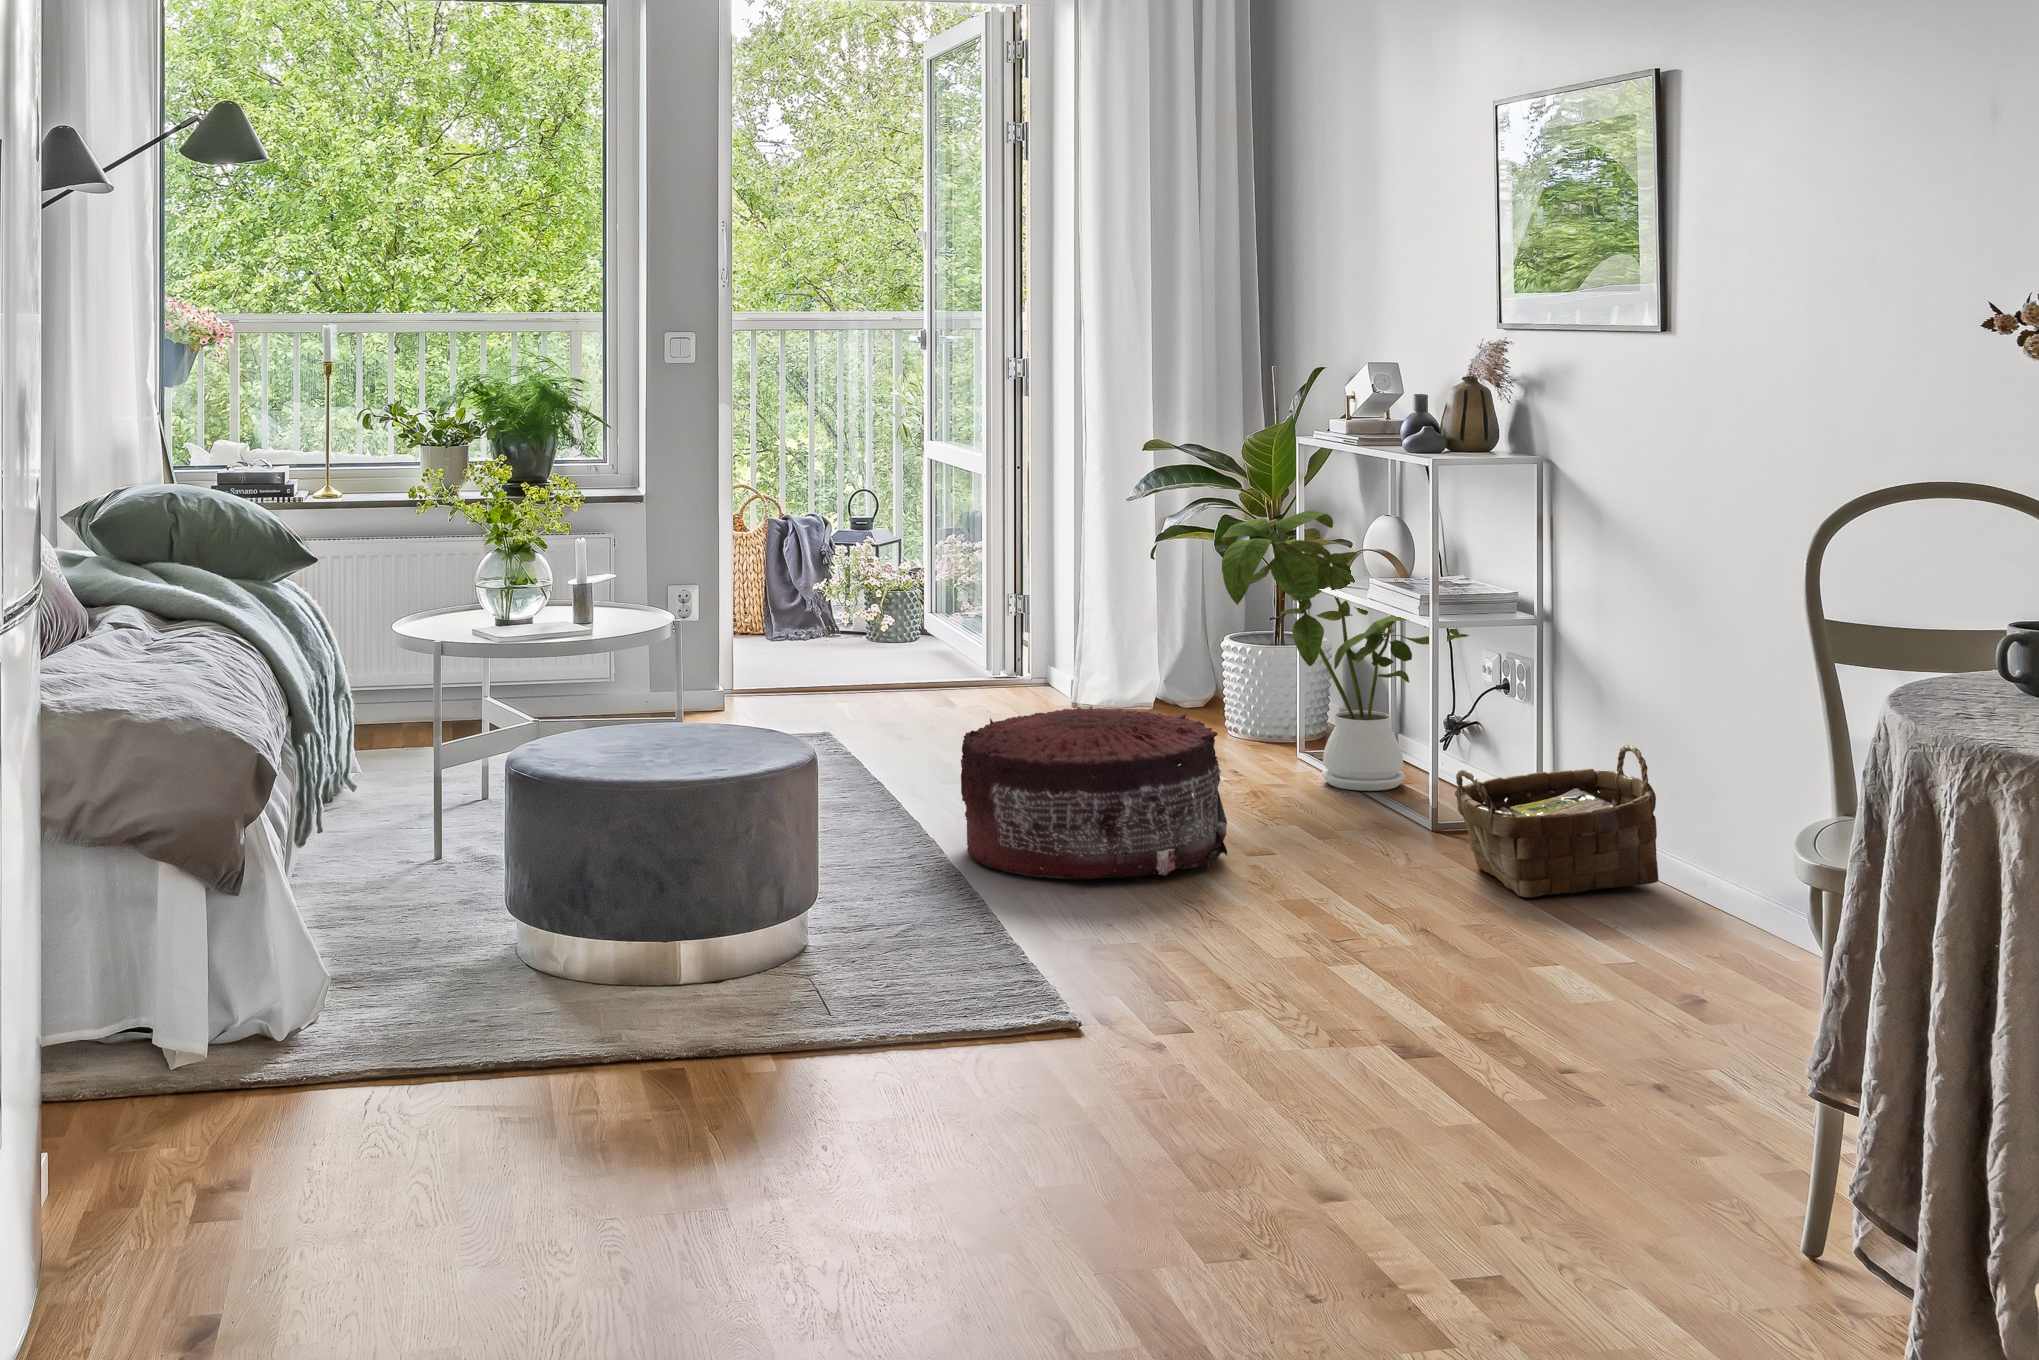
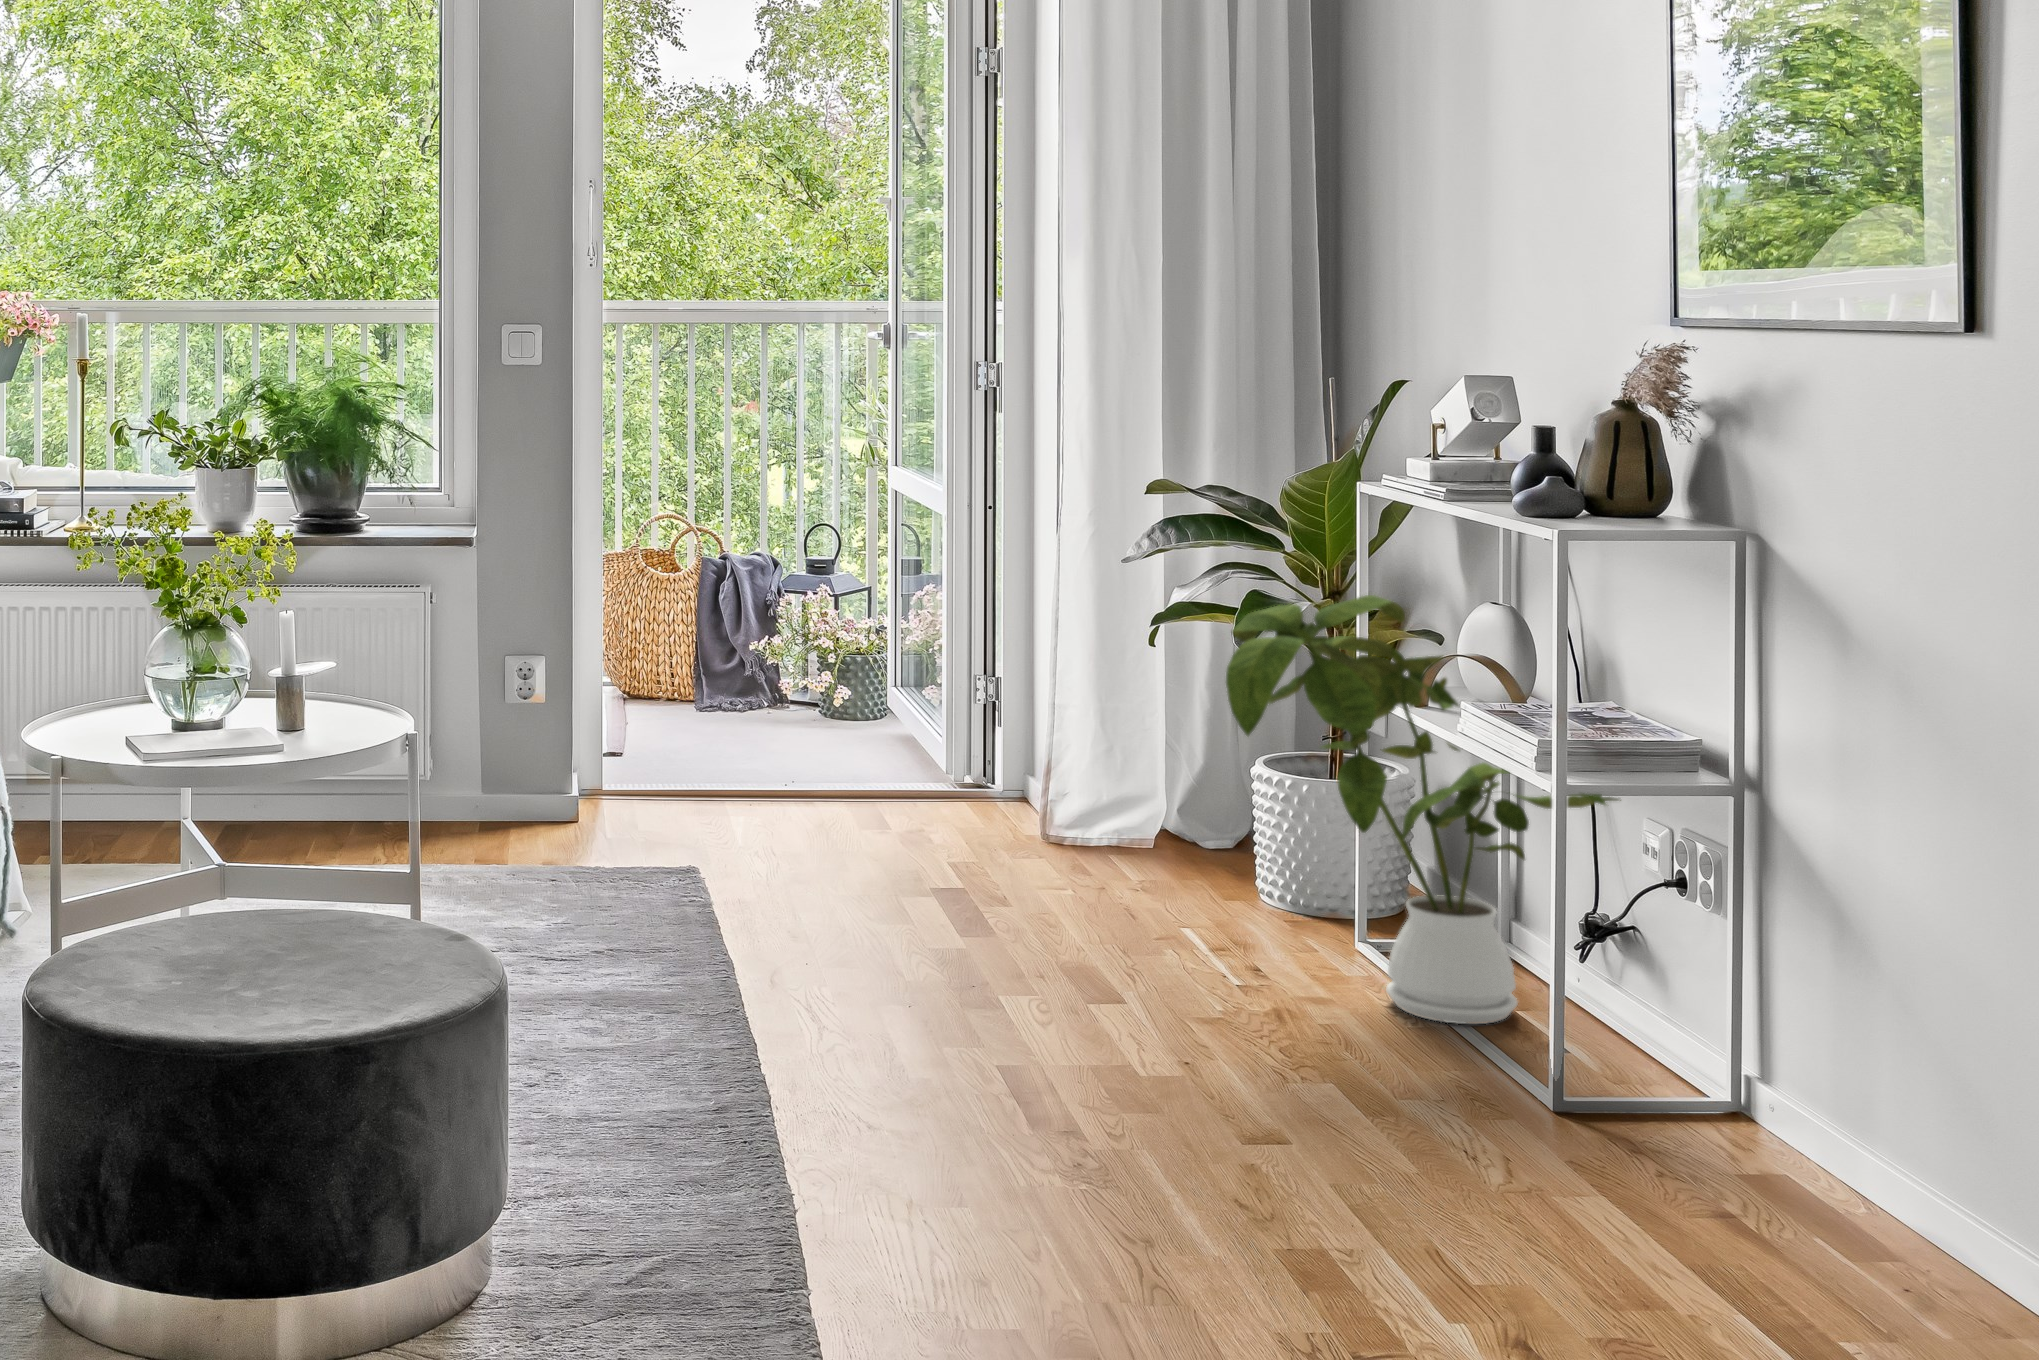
pouf: present [961,706,1227,879] -> none [794,885,1205,1185]
woven basket: present [1455,745,1659,898] -> none [1587,1027,1961,1291]

